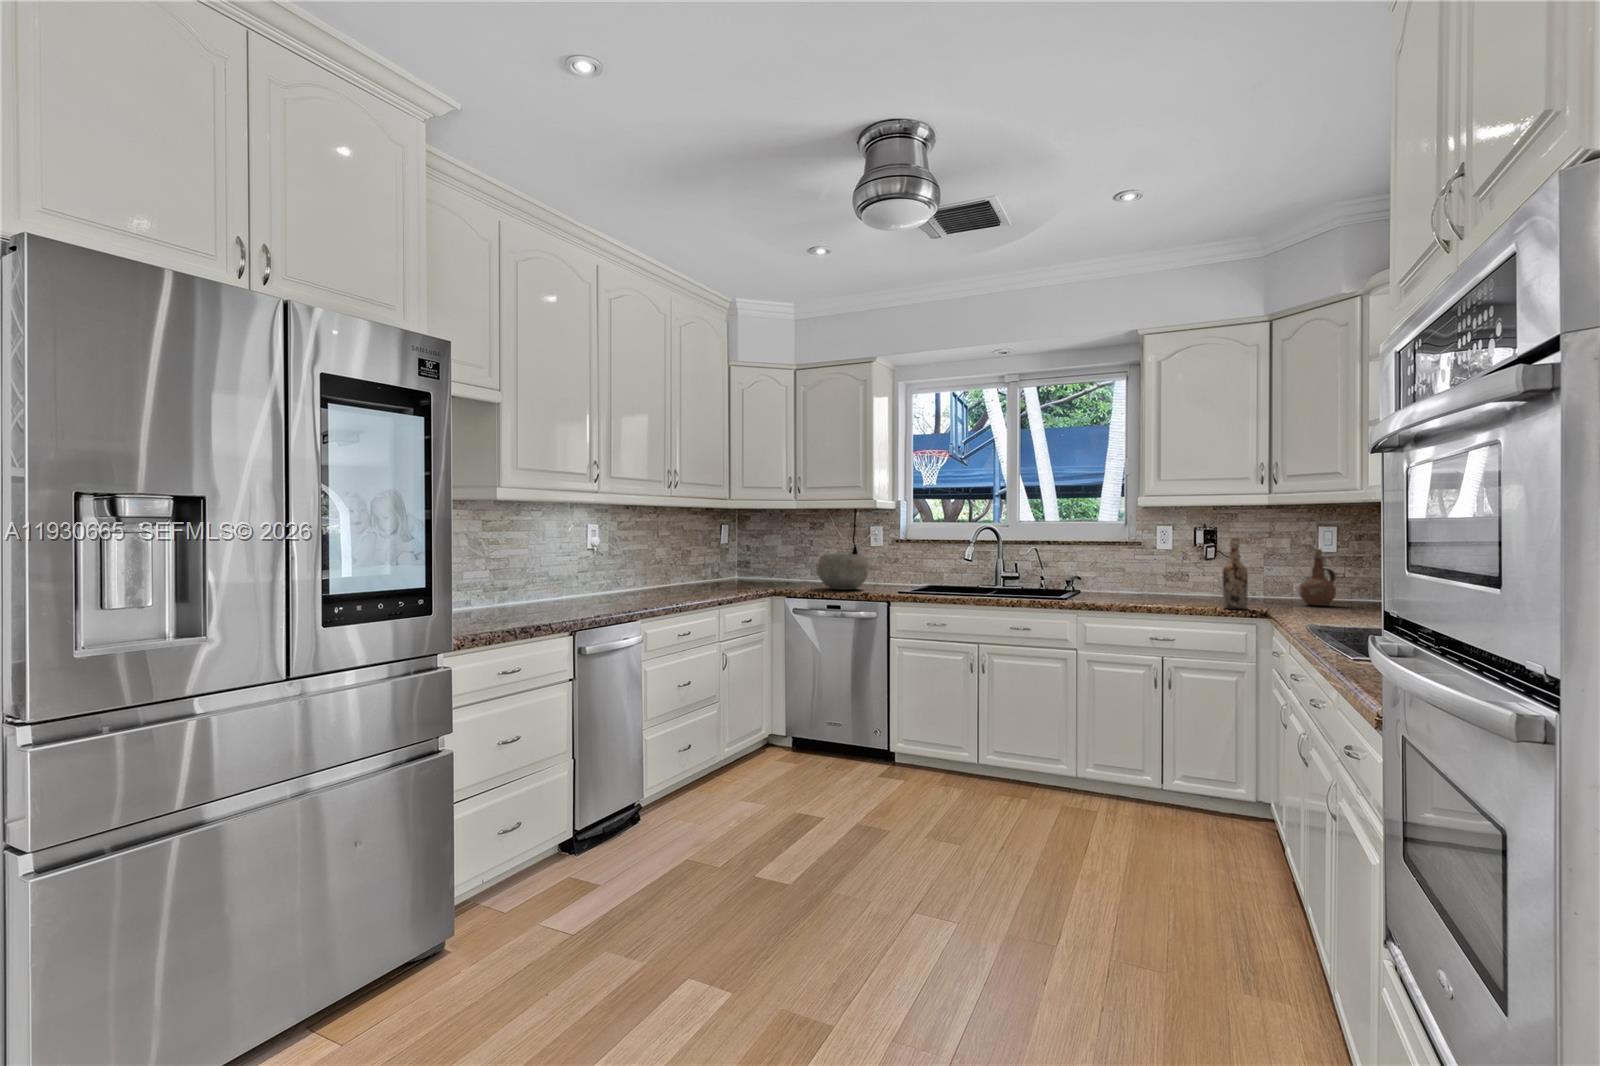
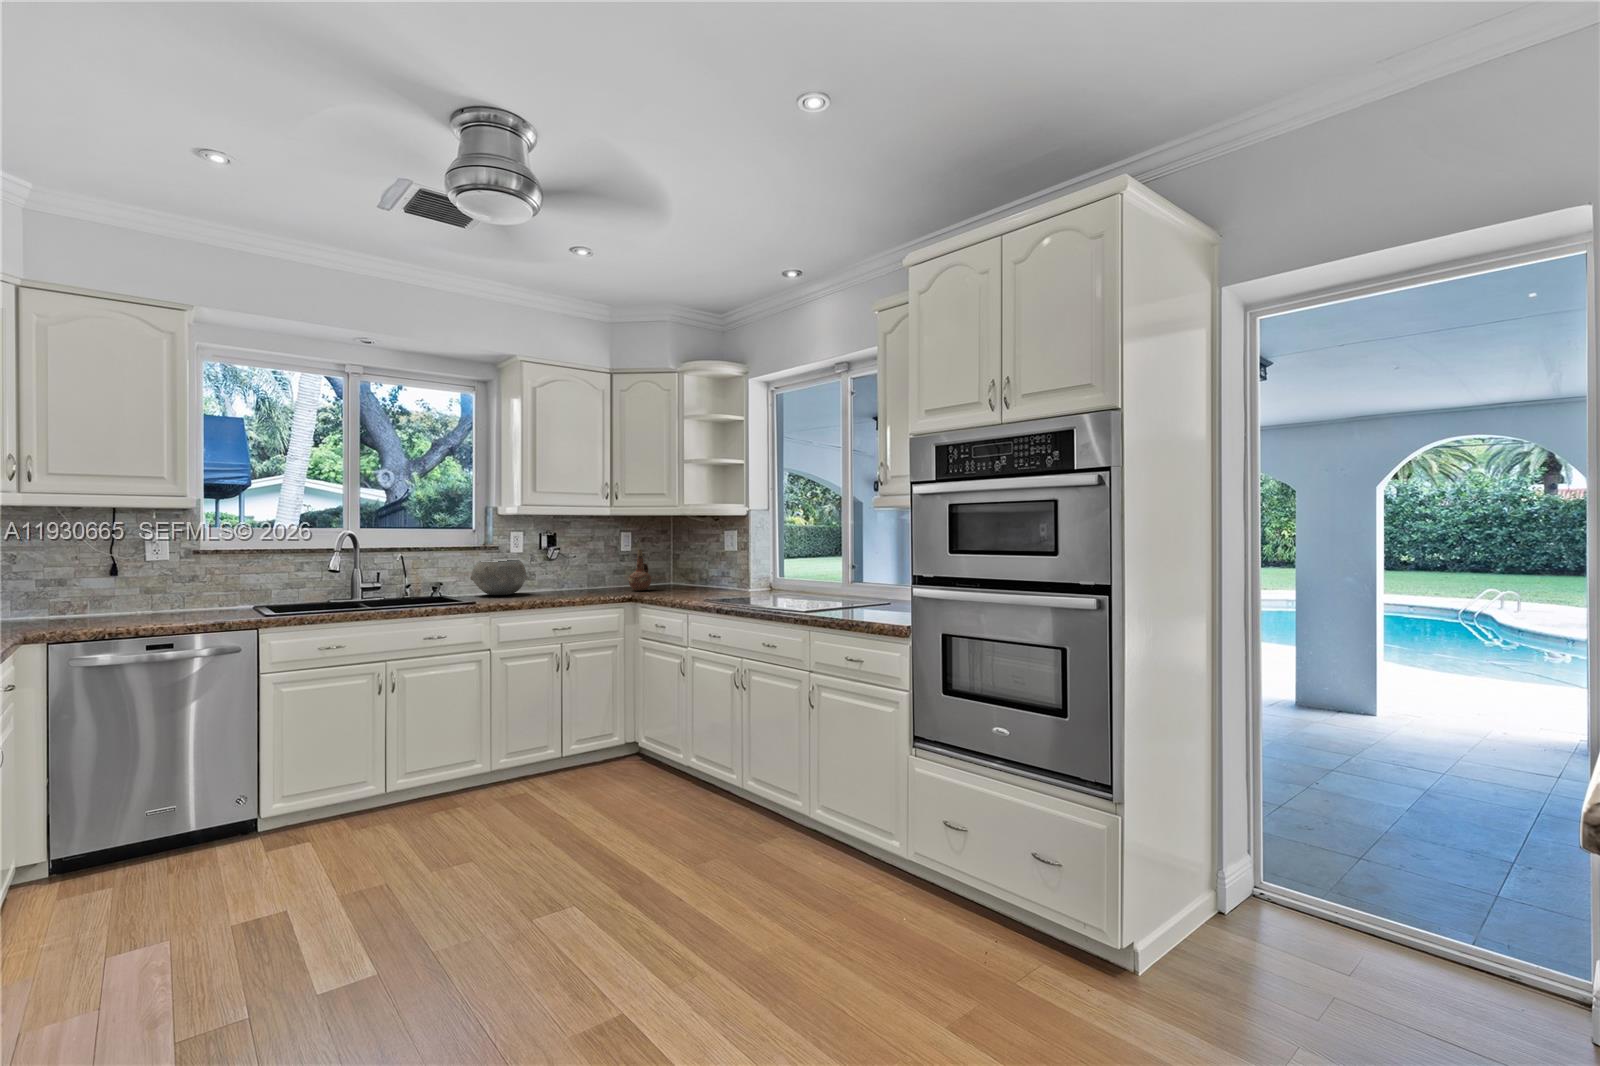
wine bottle: present [1223,538,1248,609] -> none [602,543,619,598]
ceramic bowl: present [817,554,869,590] -> present [470,560,527,595]

